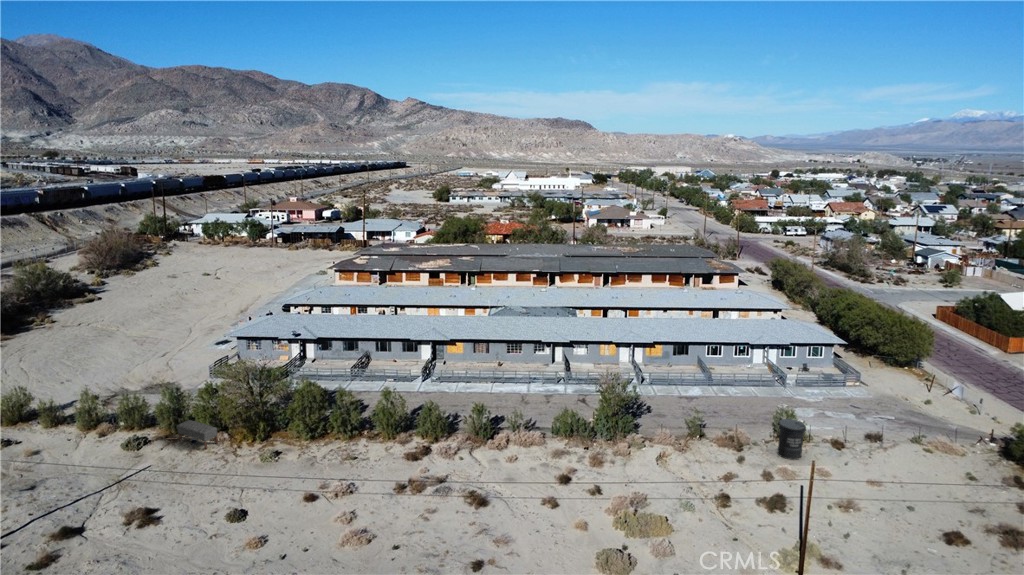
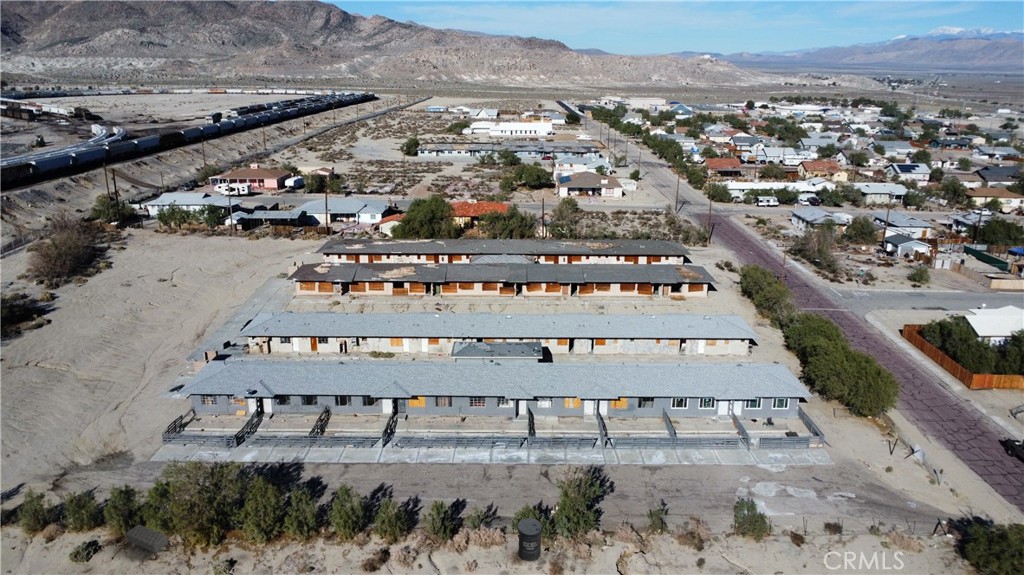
trash can: present [778,419,806,460] -> present [518,518,543,562]

